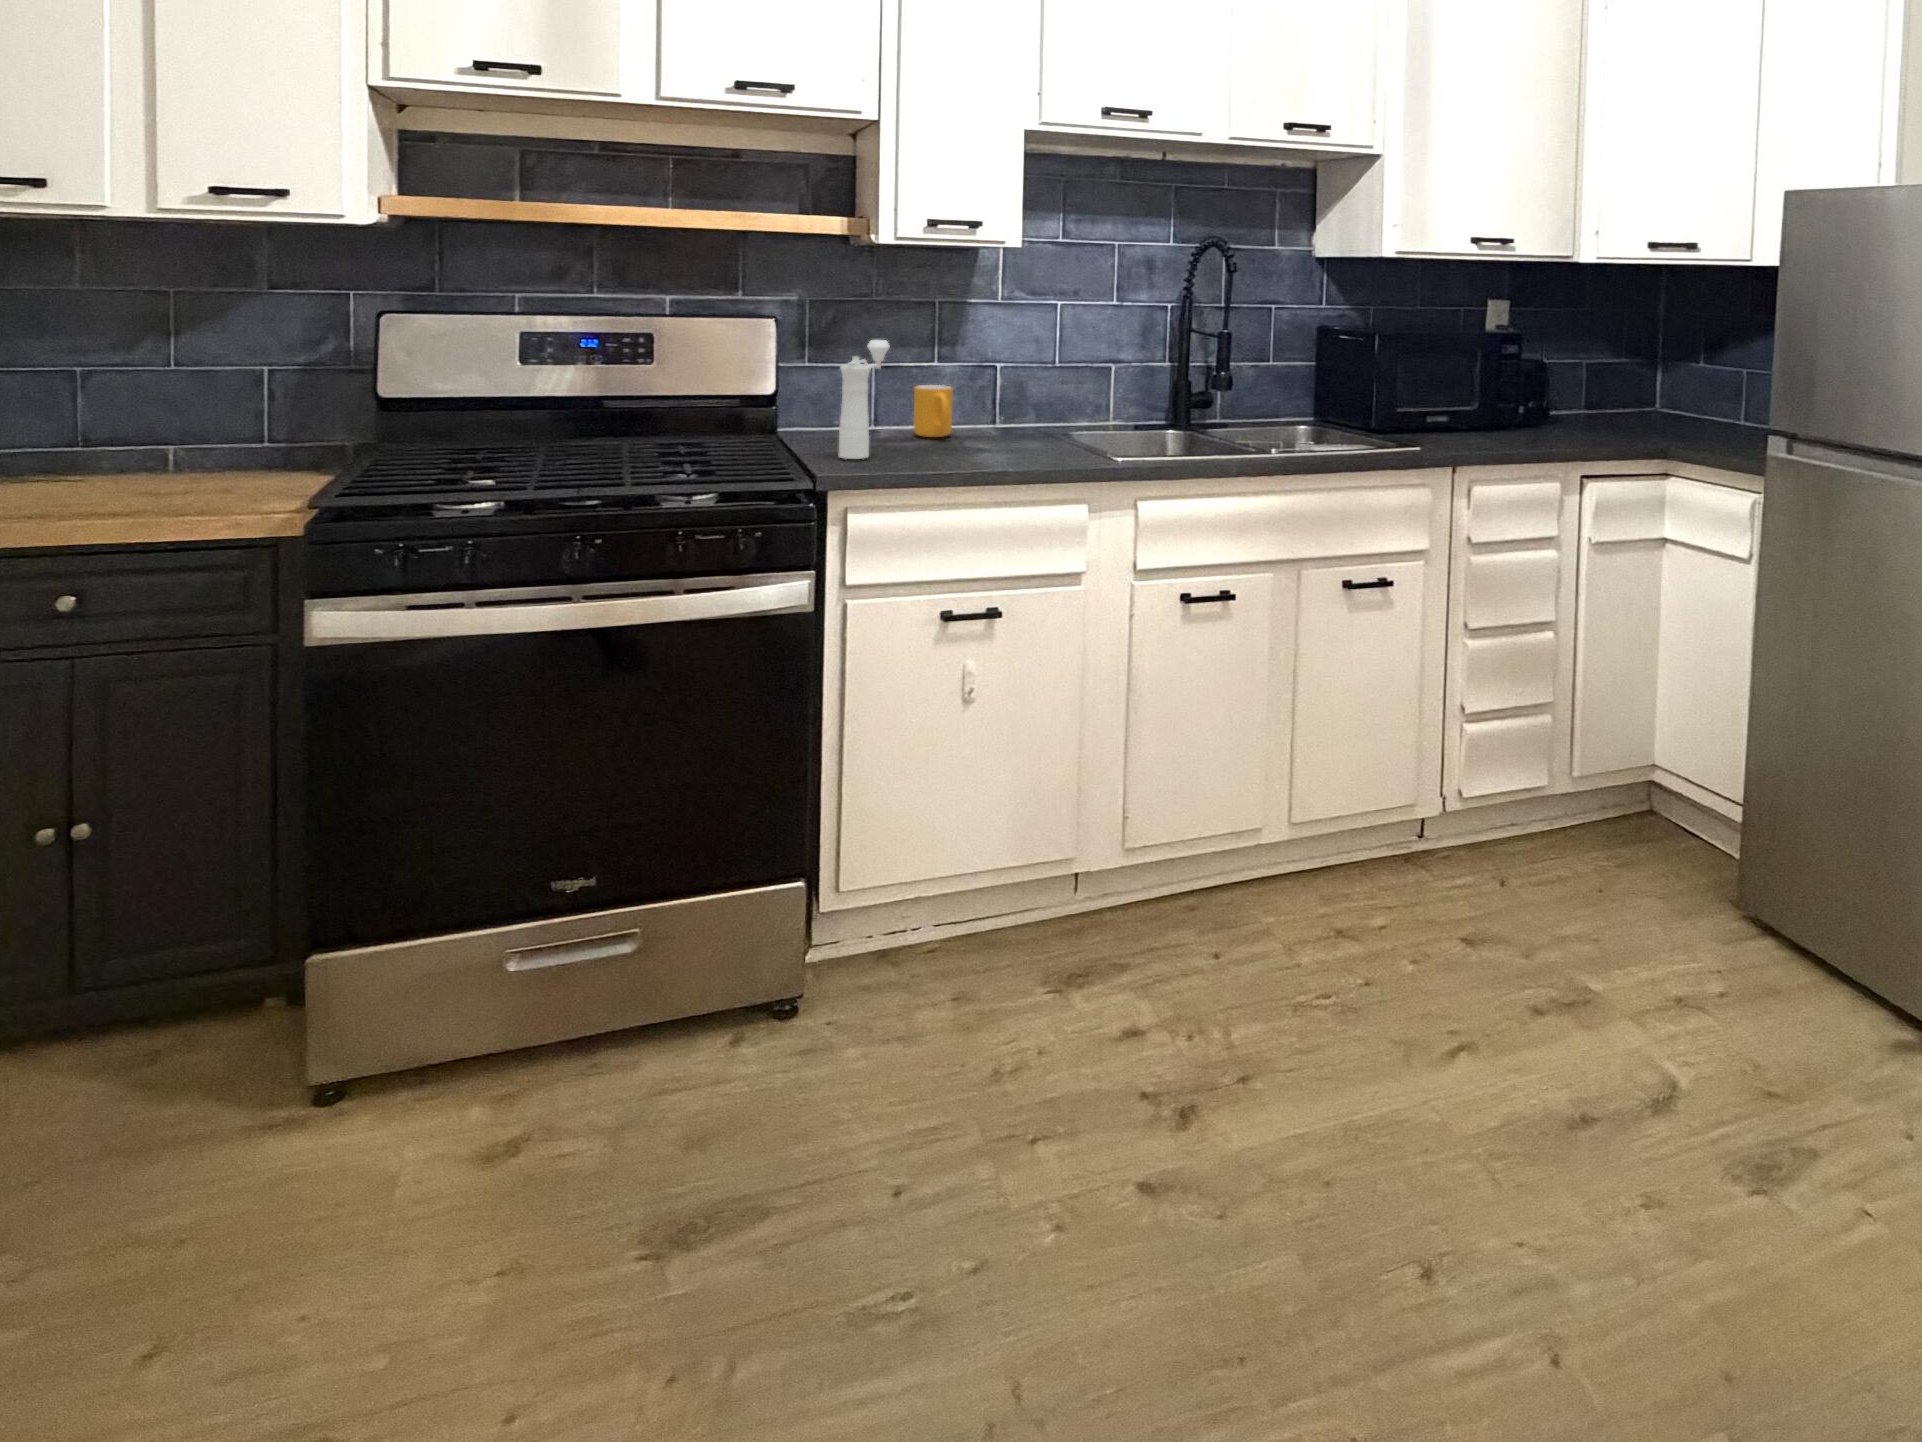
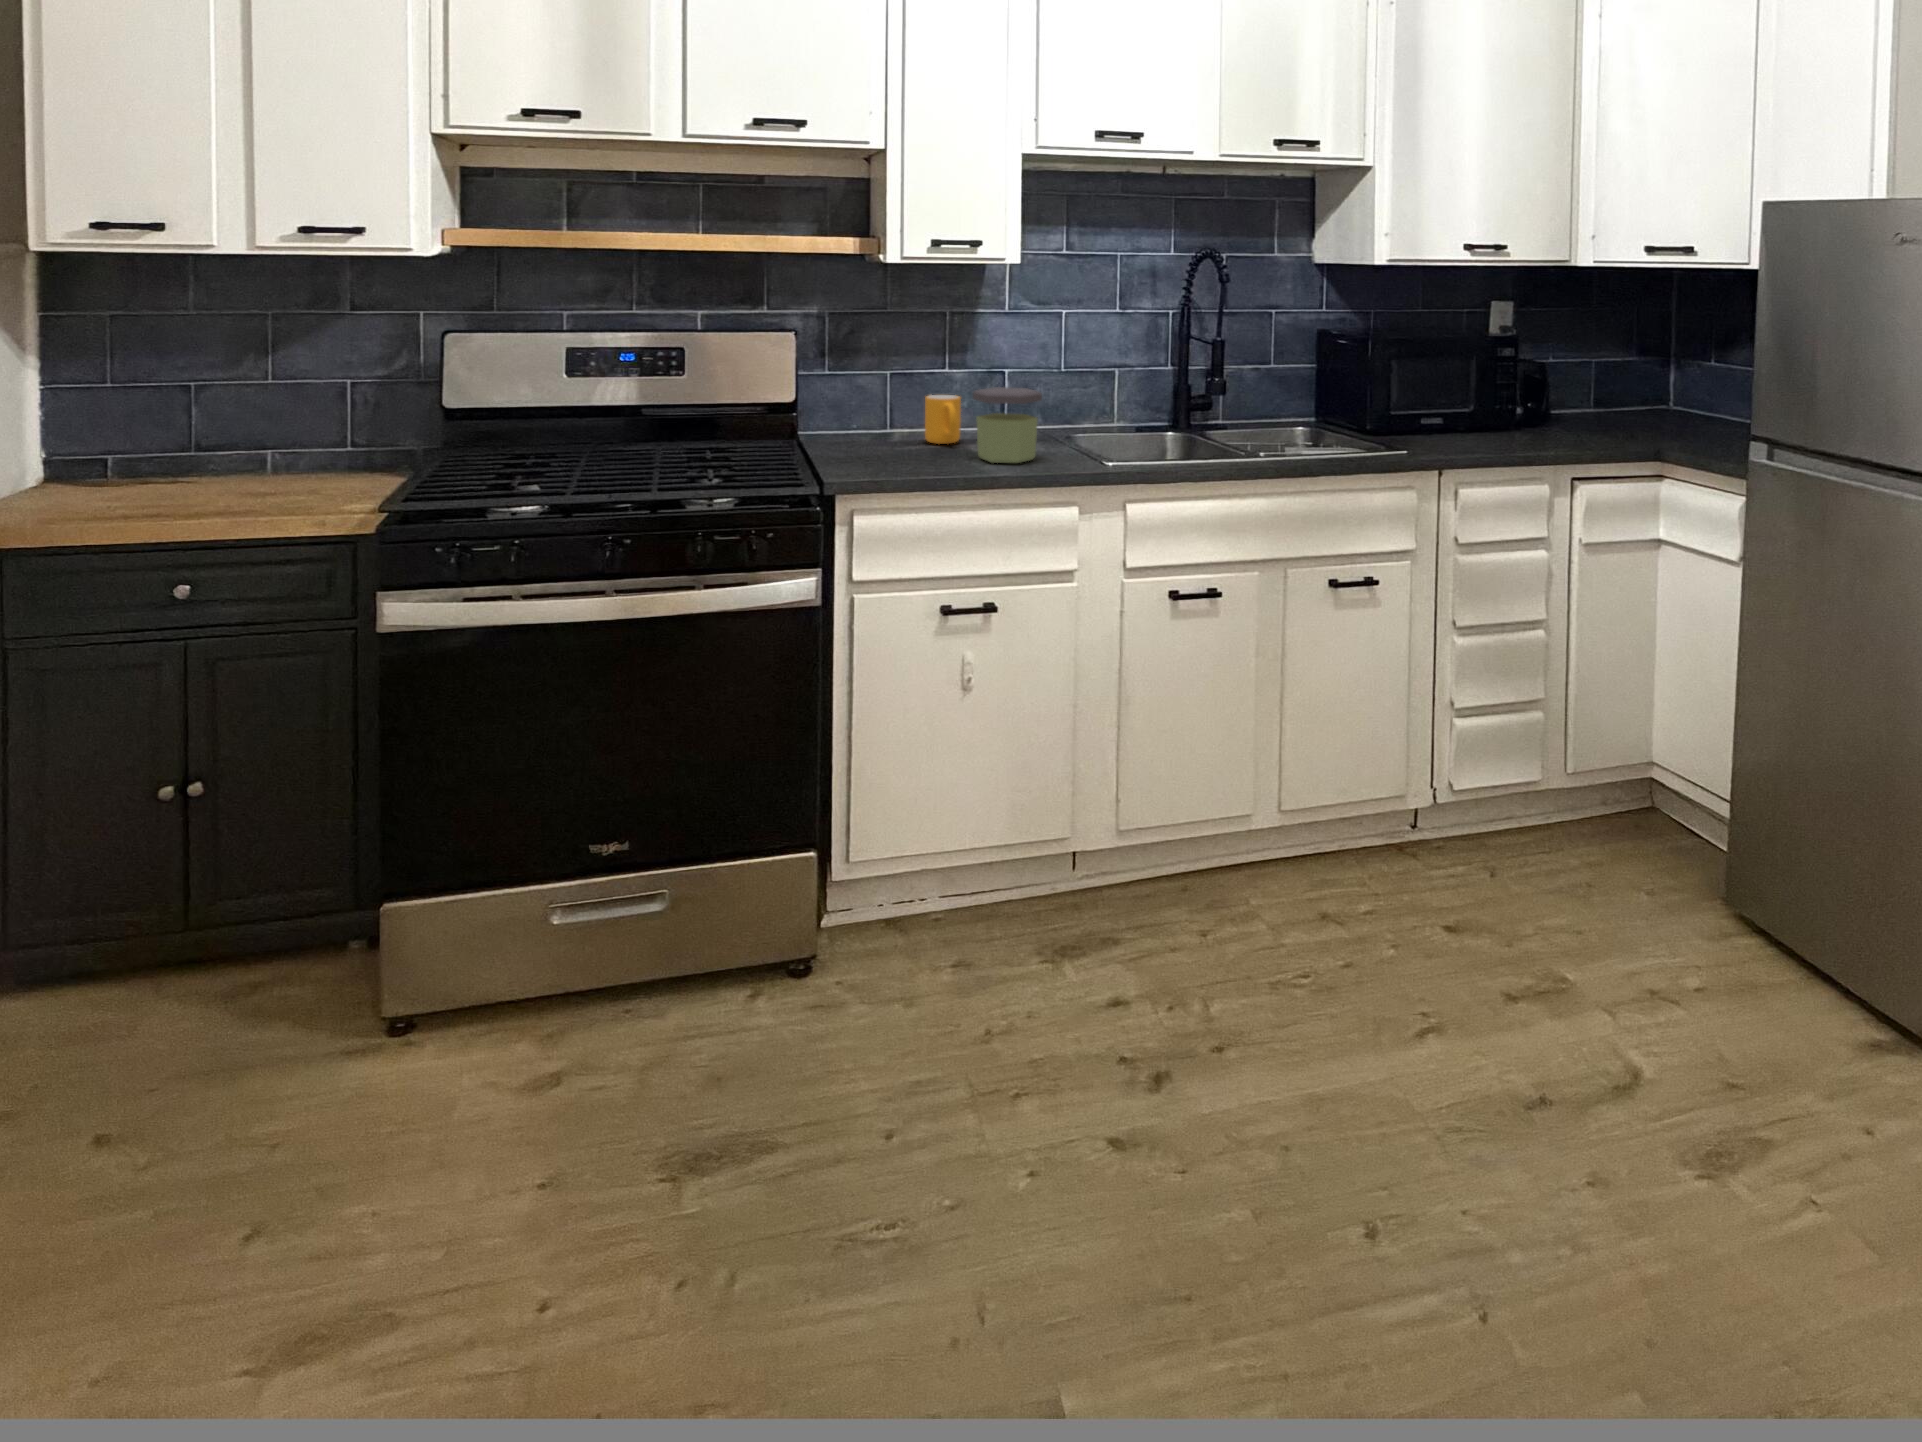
pepper mill: present [838,340,890,459] -> none [850,354,899,465]
jar: none [970,377,1045,458] -> present [973,387,1042,463]

